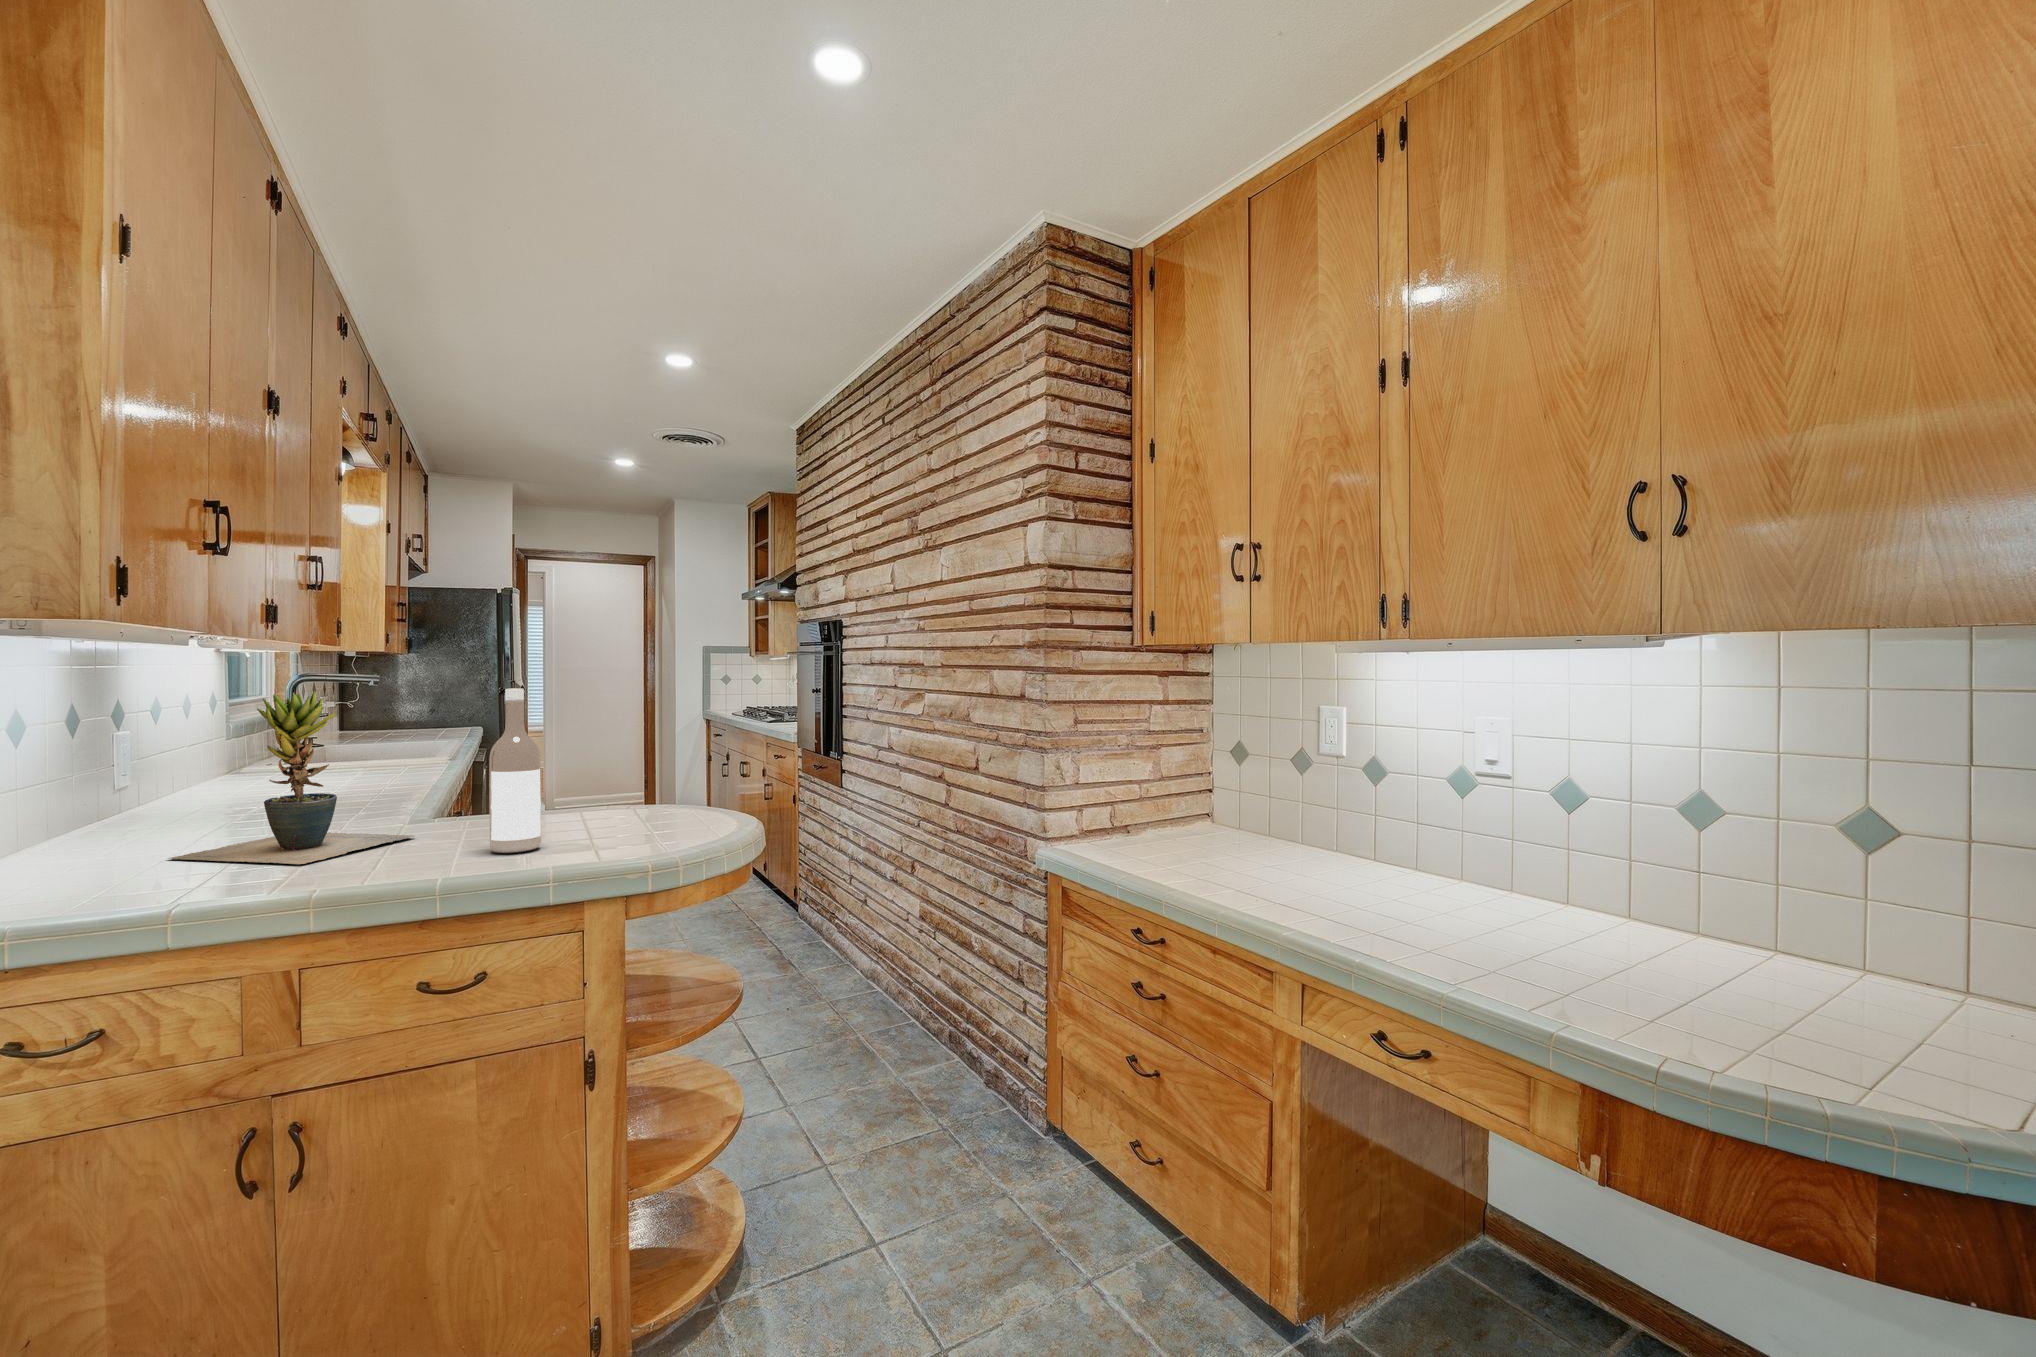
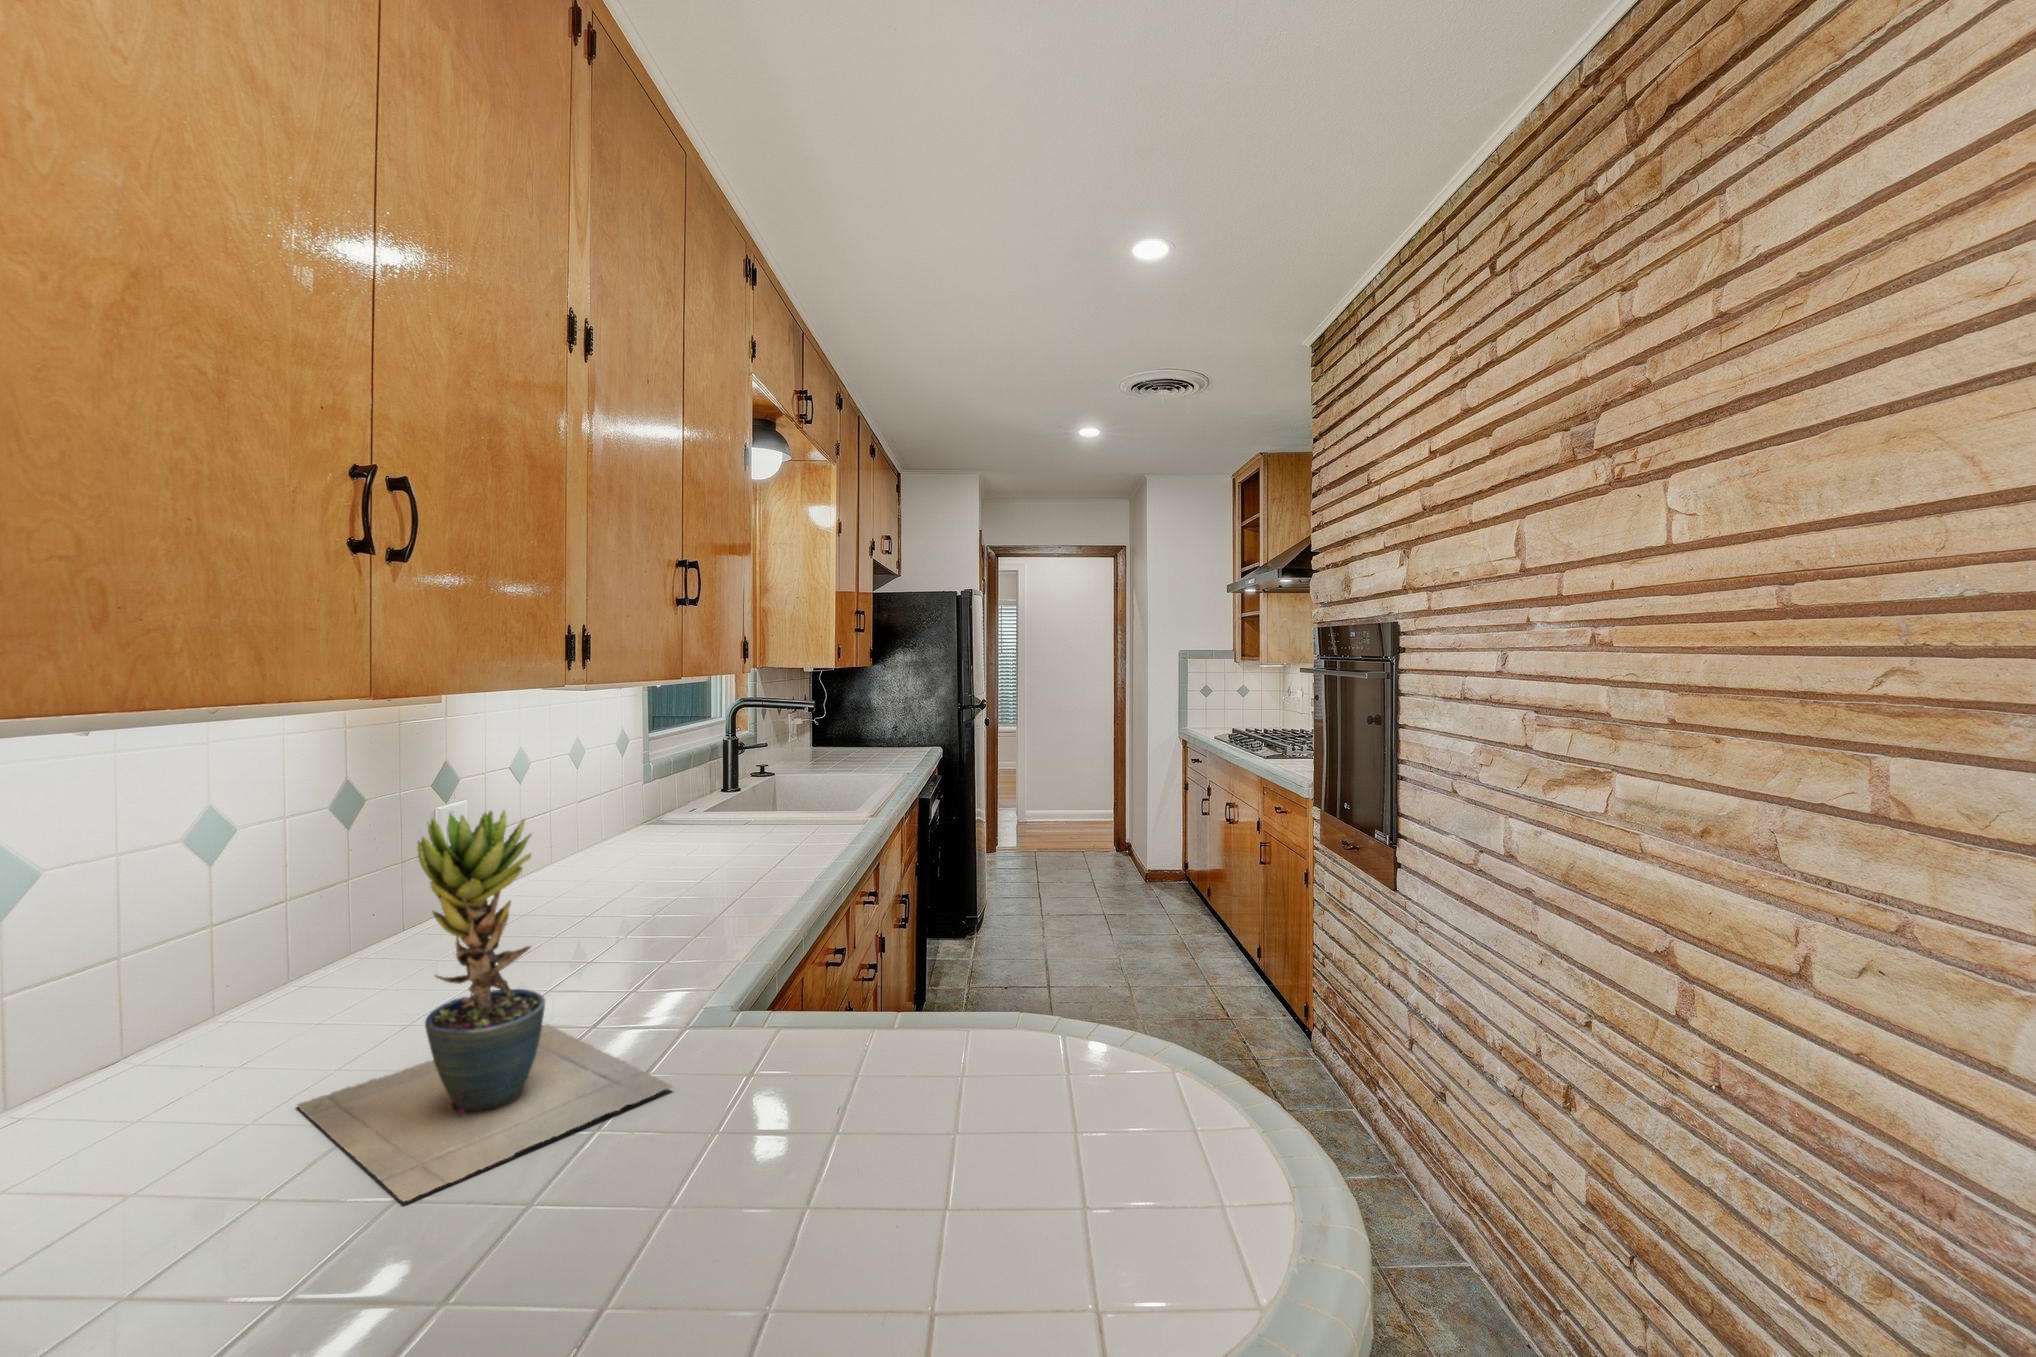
wine bottle: present [489,688,541,853] -> none [733,837,842,1248]

